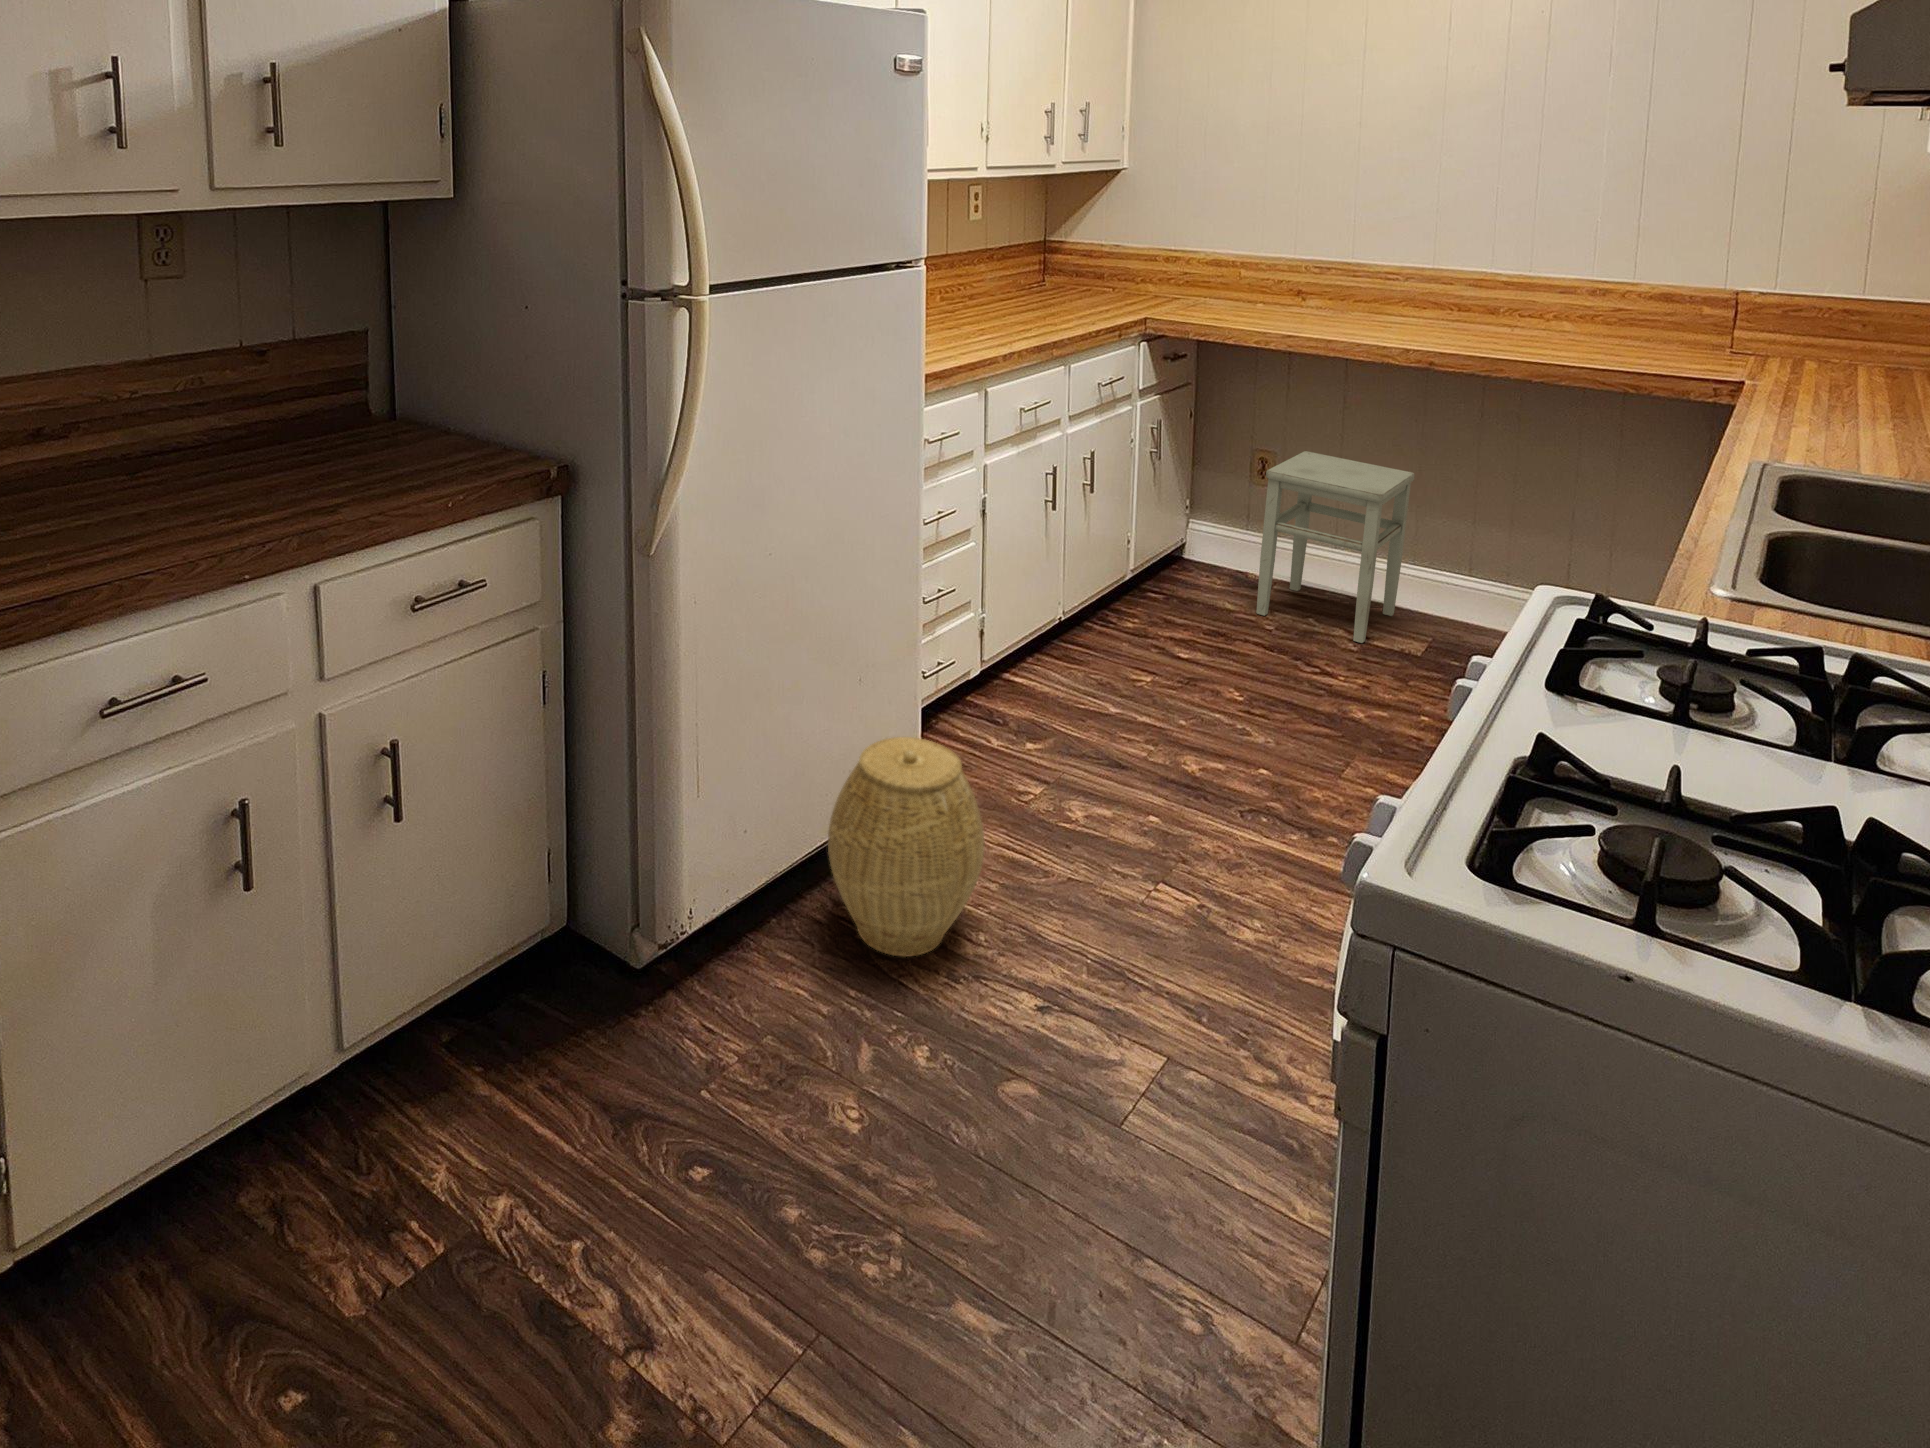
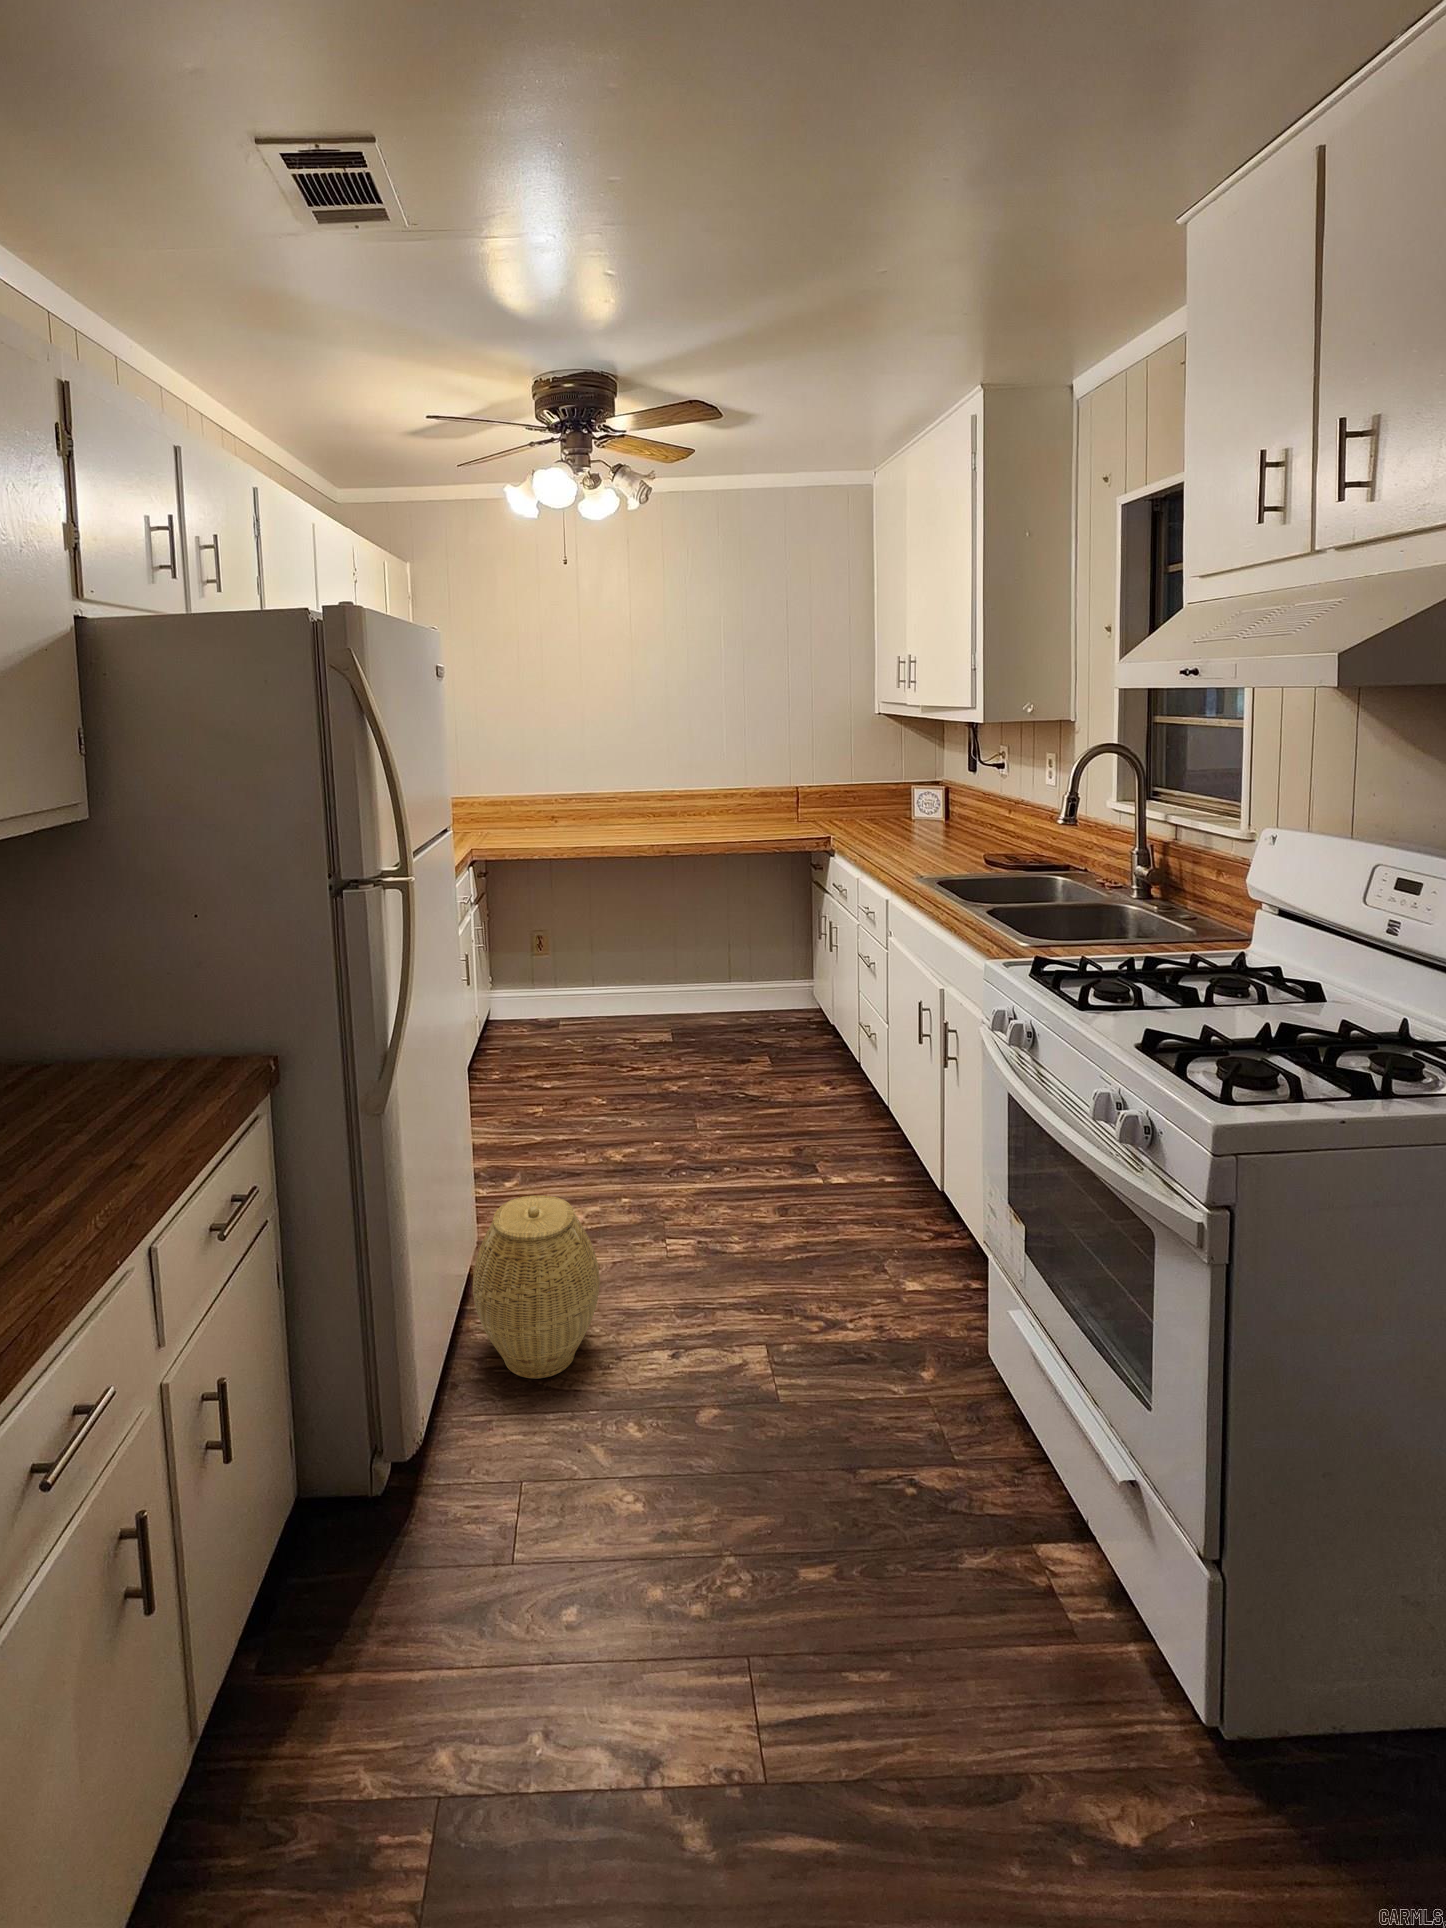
stool: present [1256,451,1415,643] -> none [557,919,639,1043]

